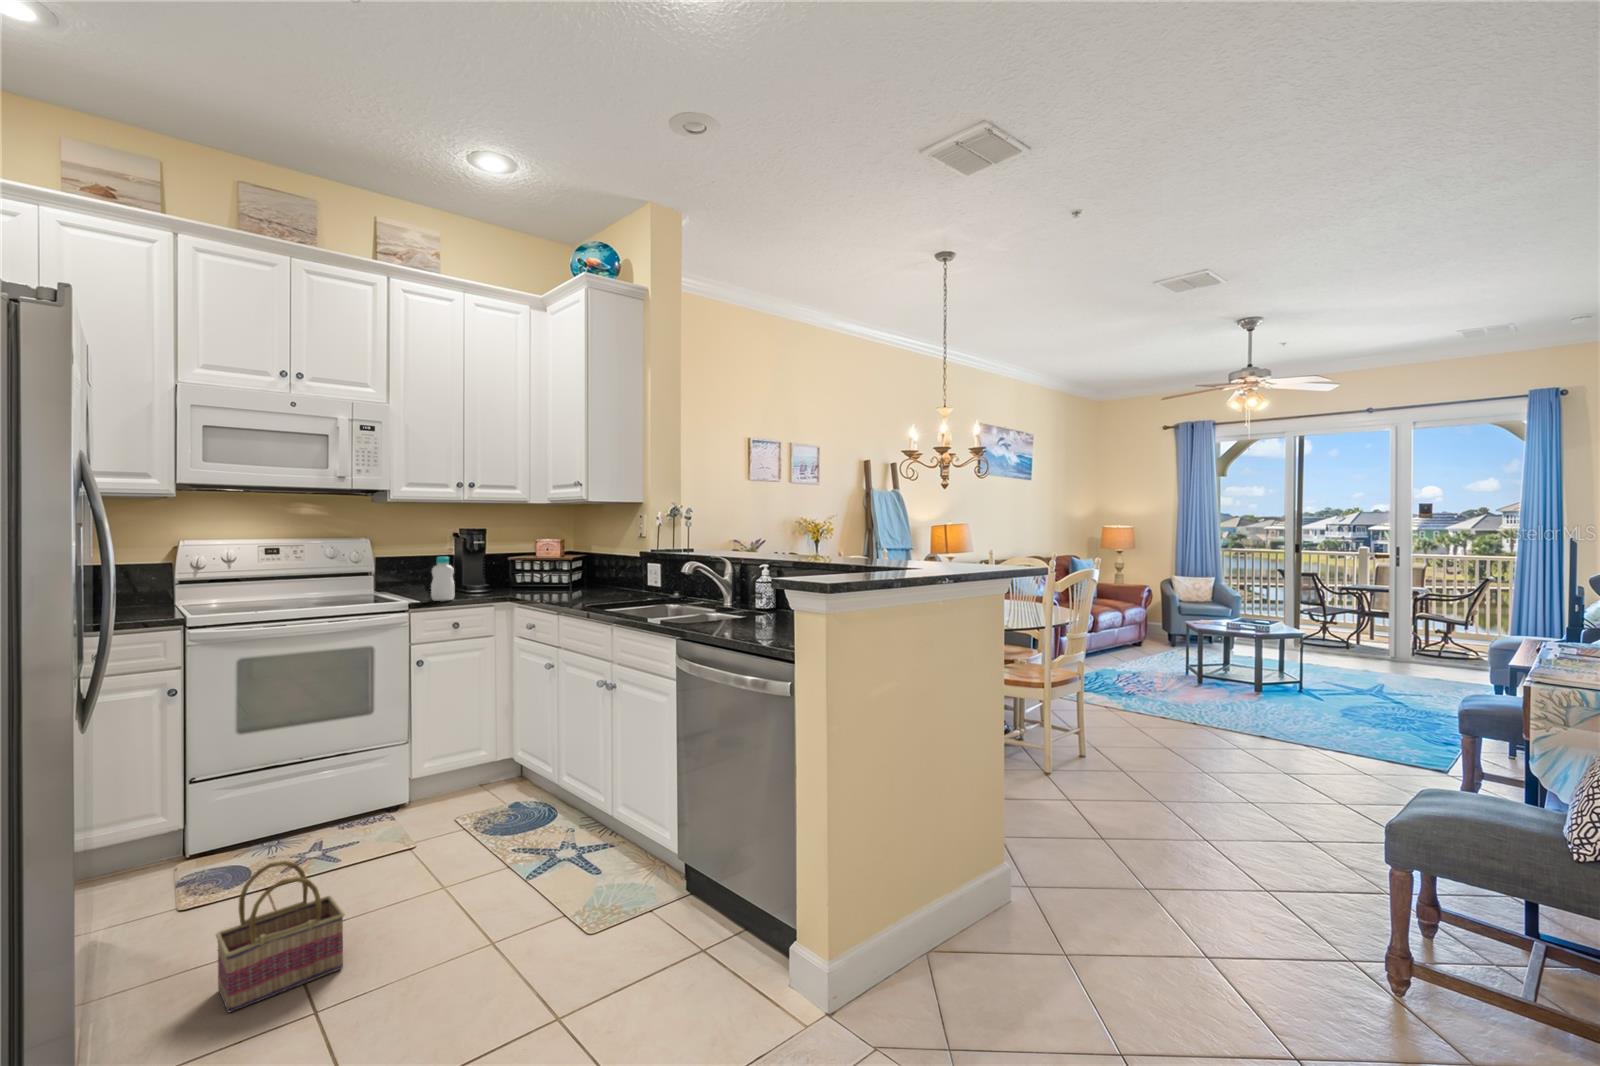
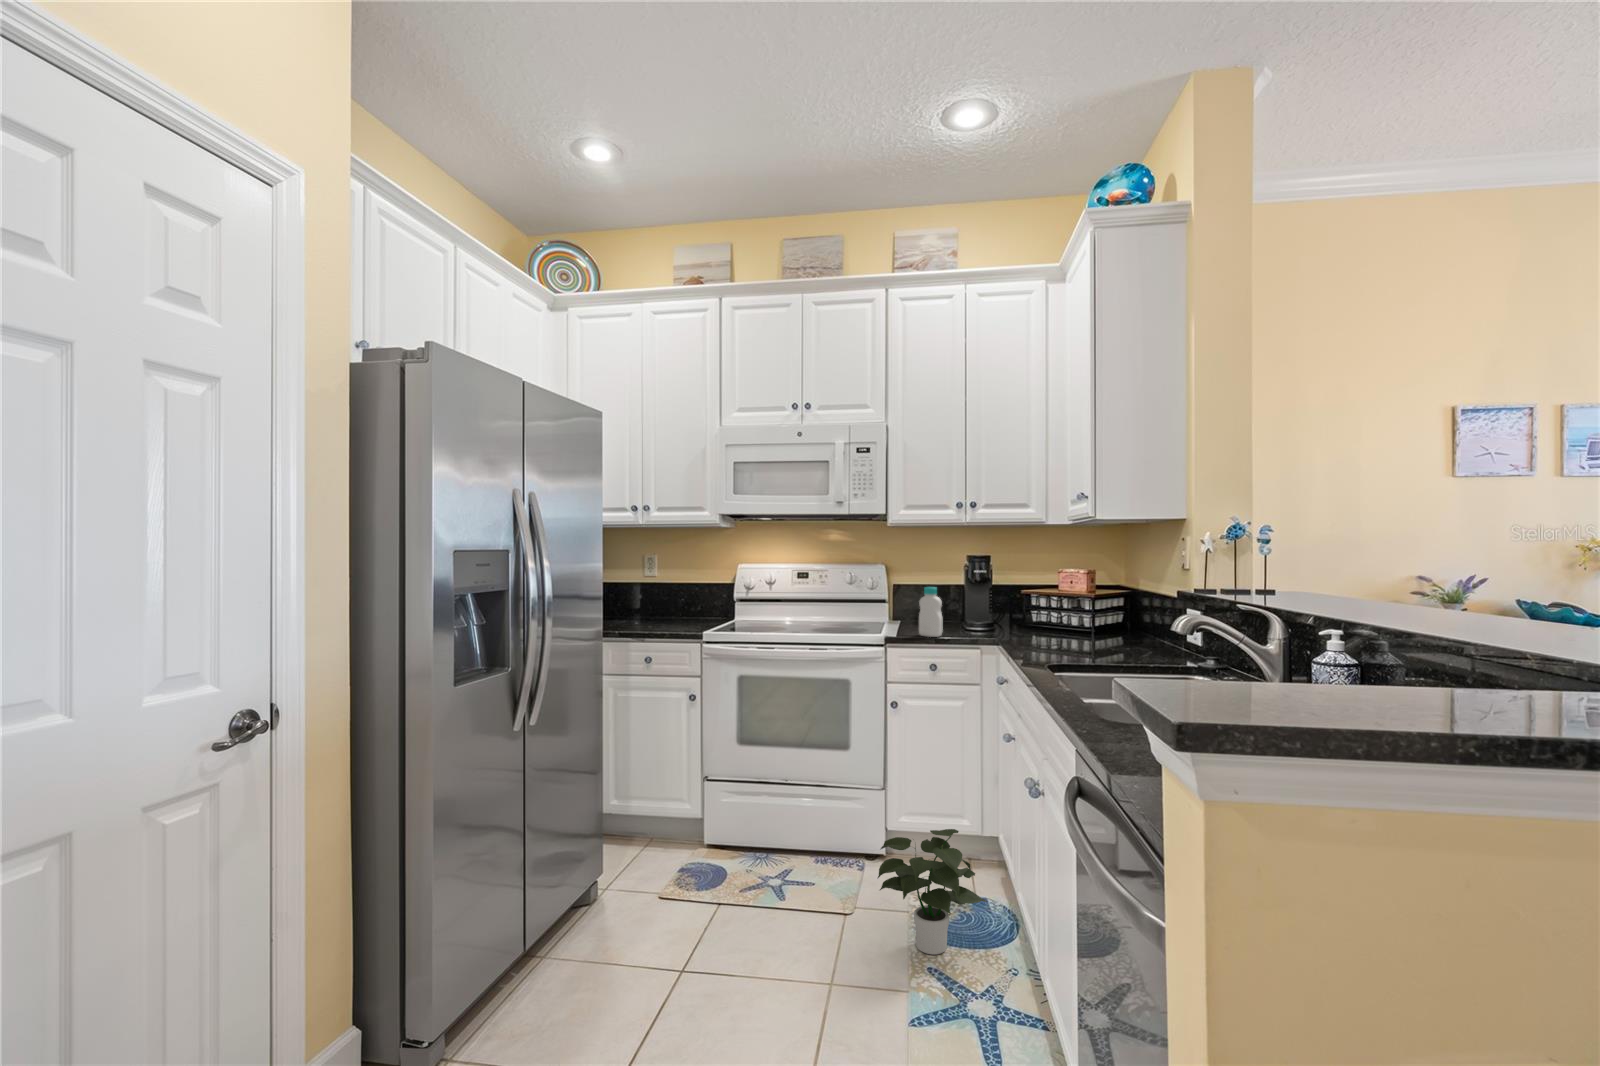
potted plant: none [450,745,543,845] -> present [878,829,986,955]
basket: present [216,861,344,1012] -> none [585,891,697,1034]

